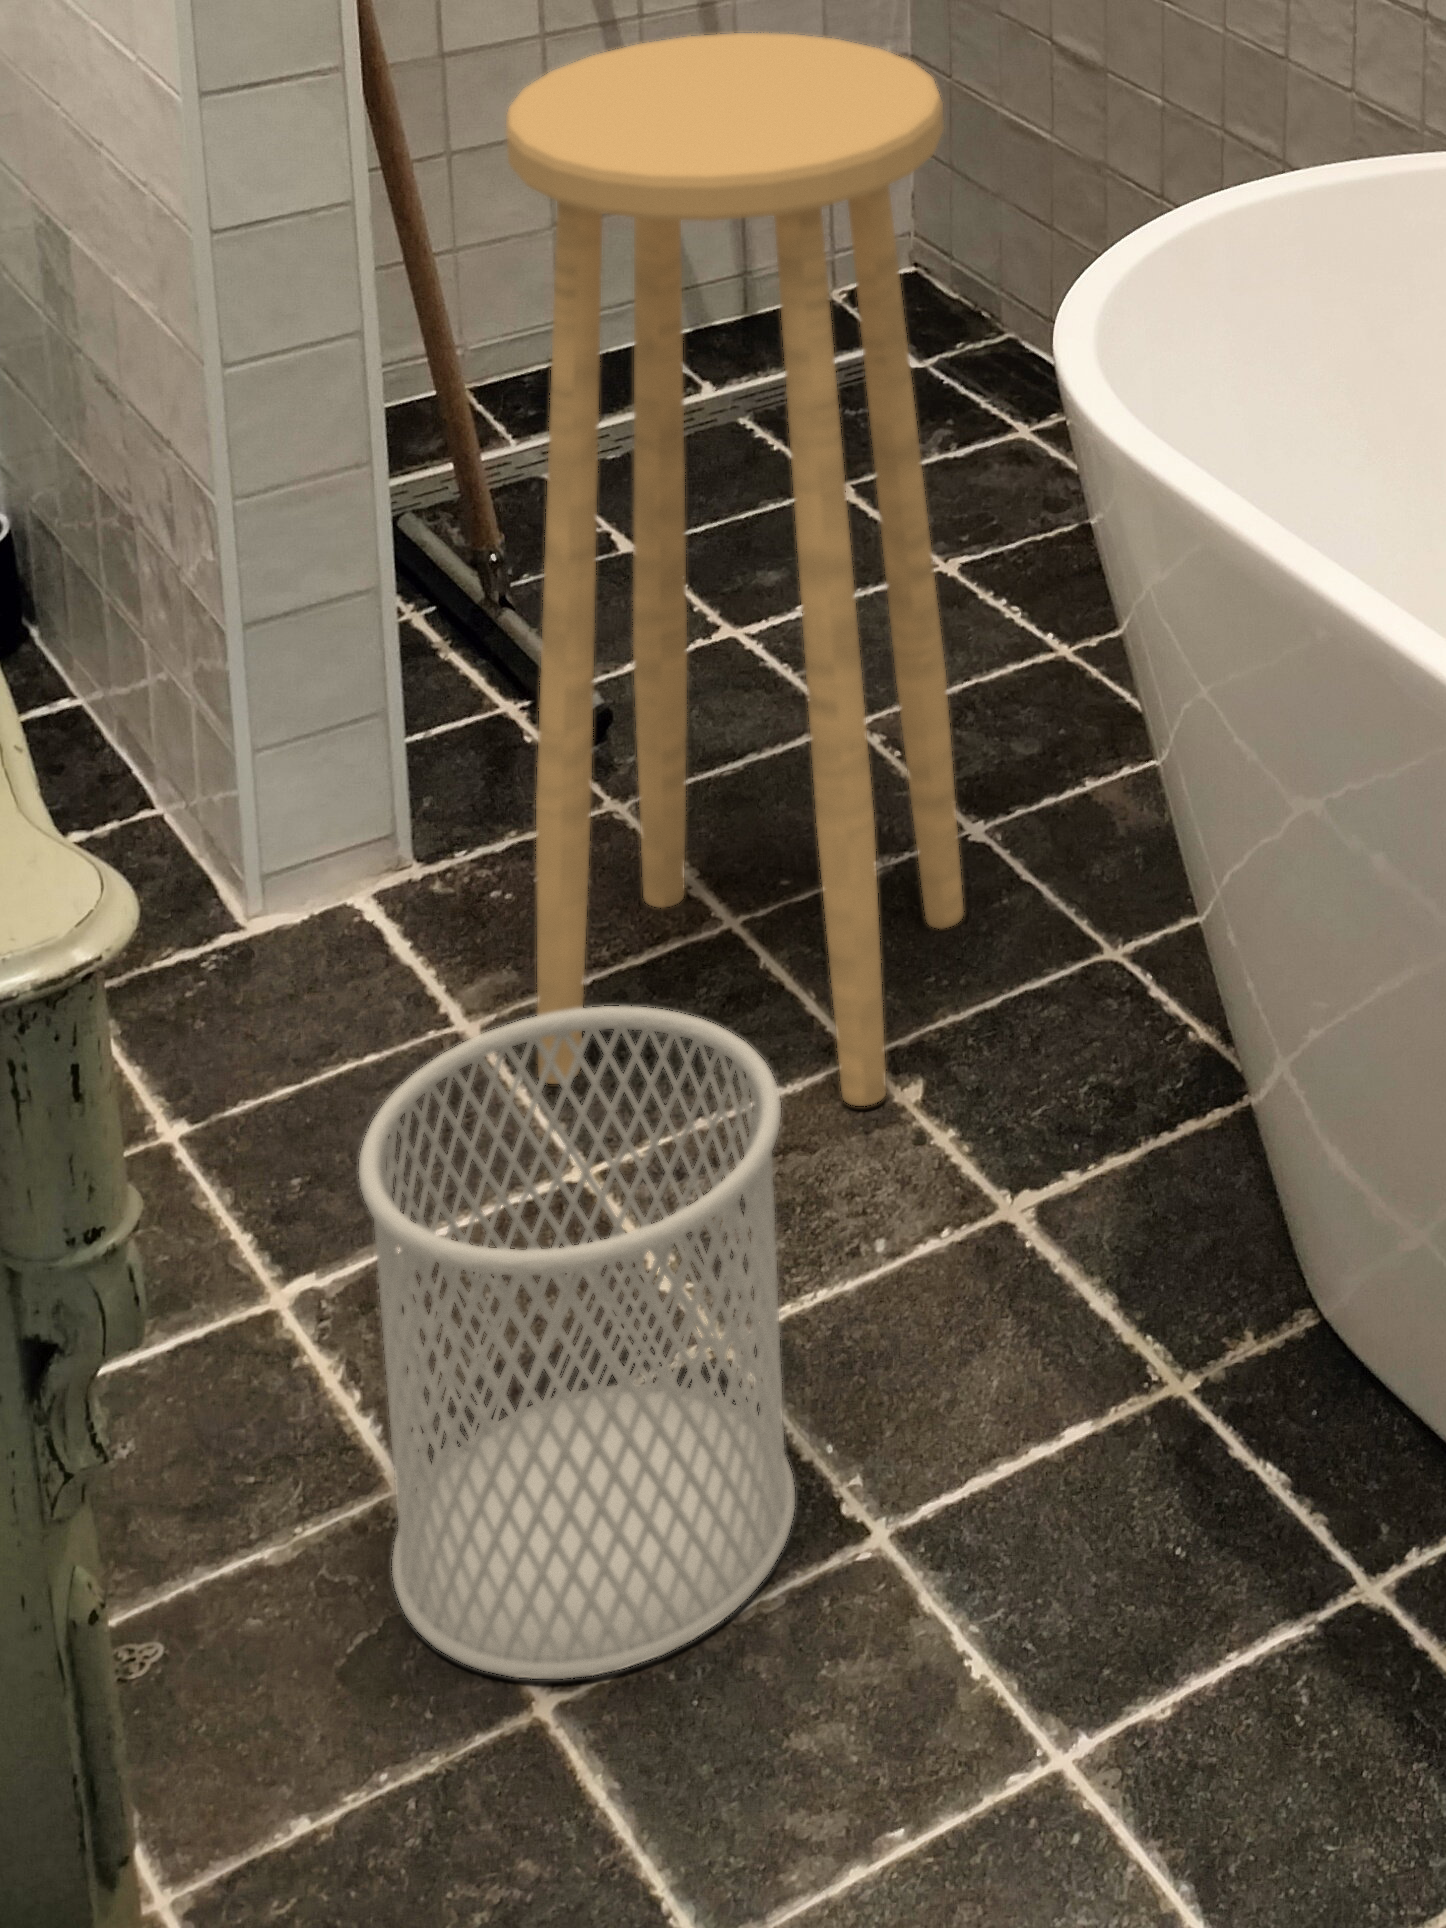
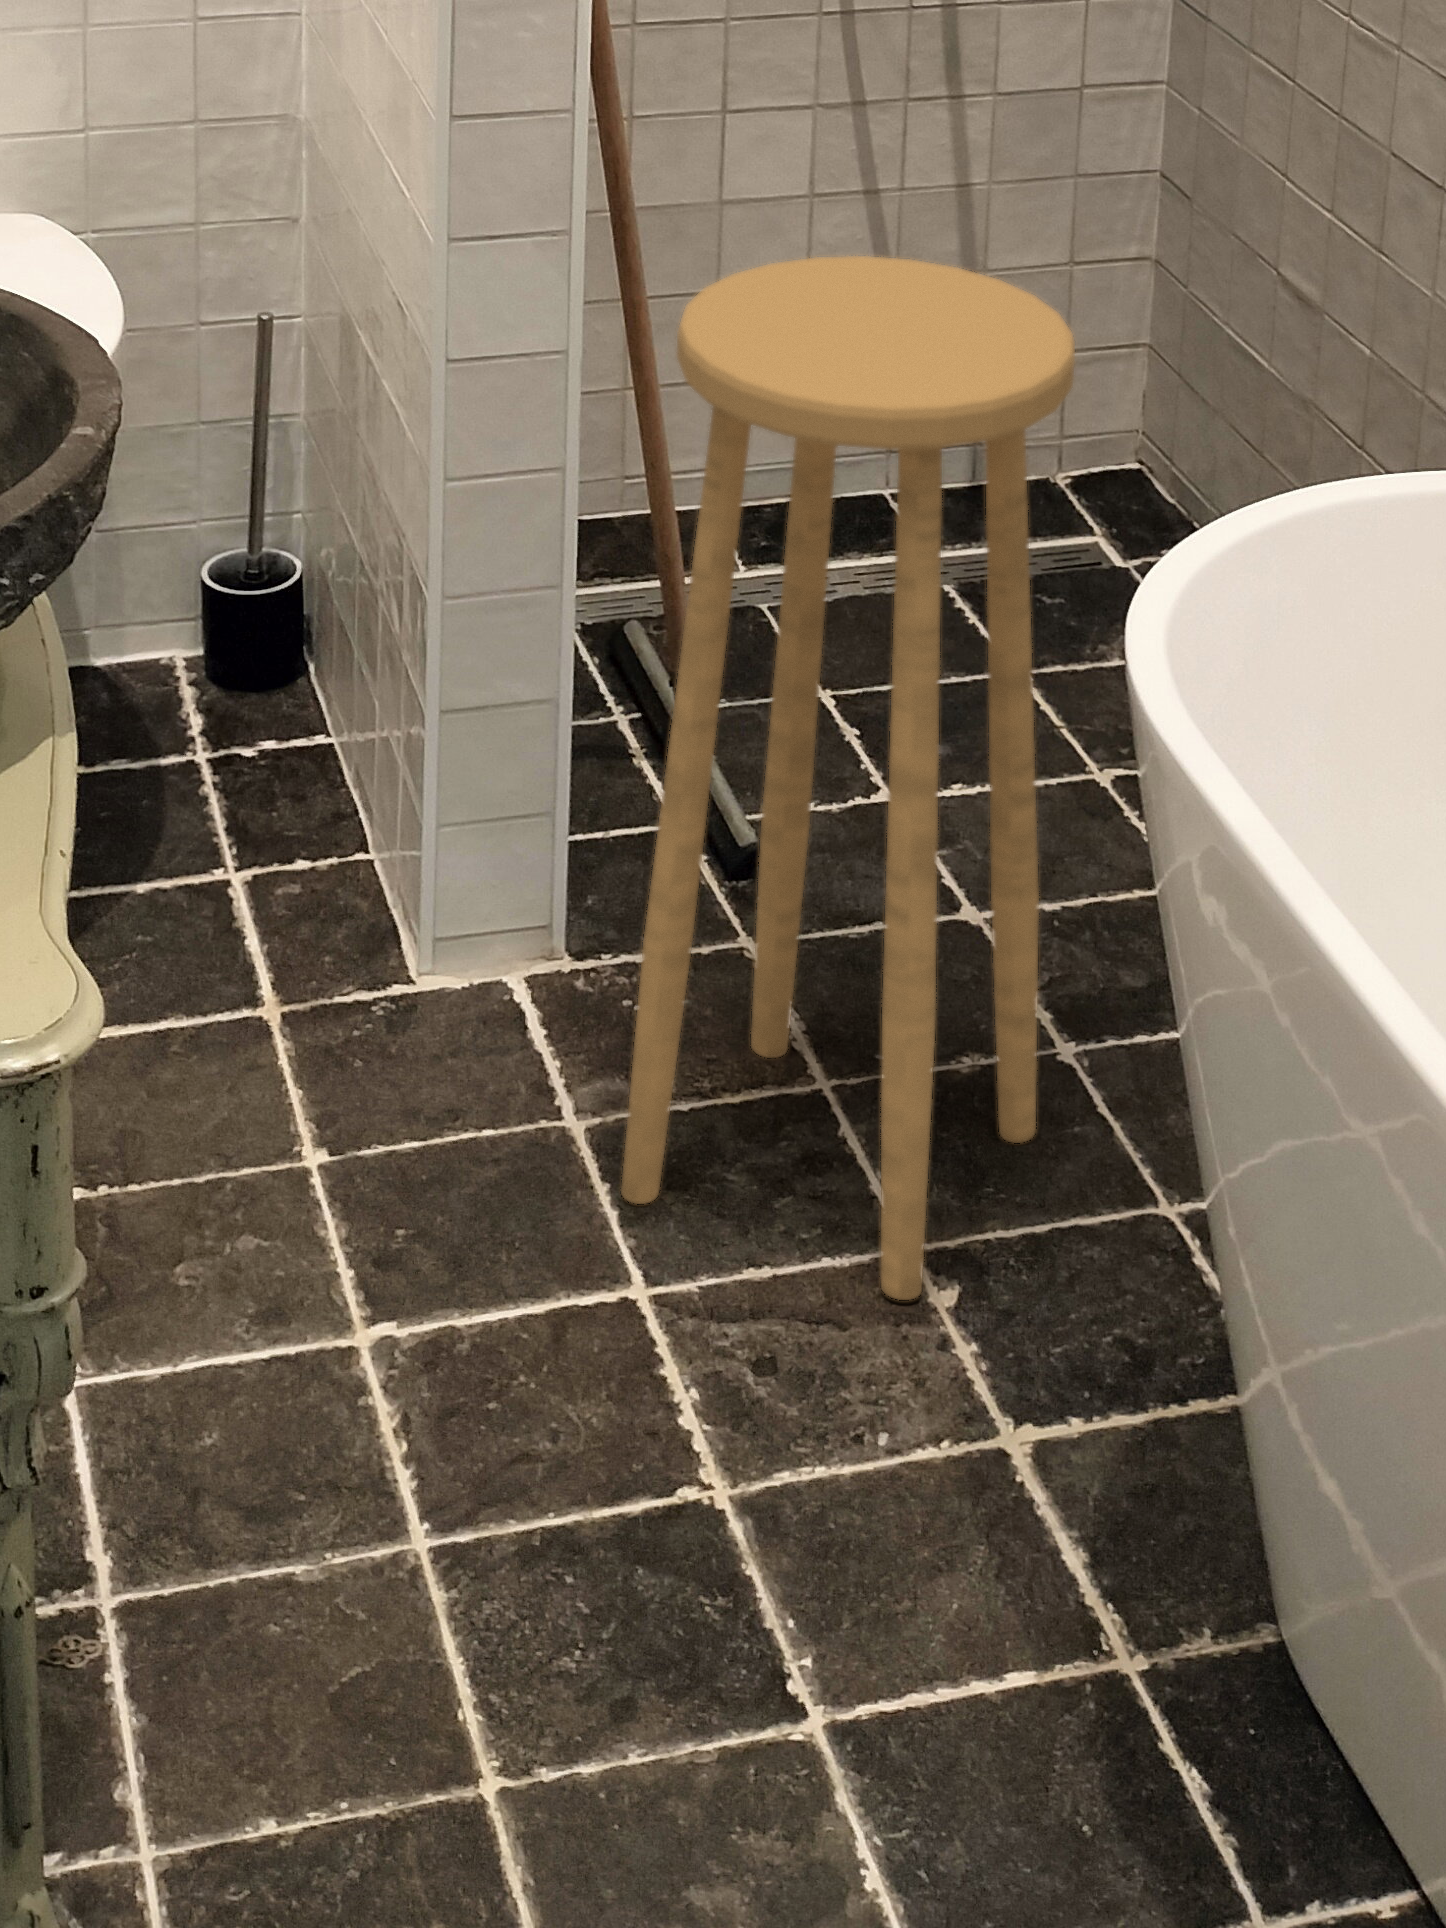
wastebasket: present [359,1006,795,1679] -> none [396,1151,767,1772]

